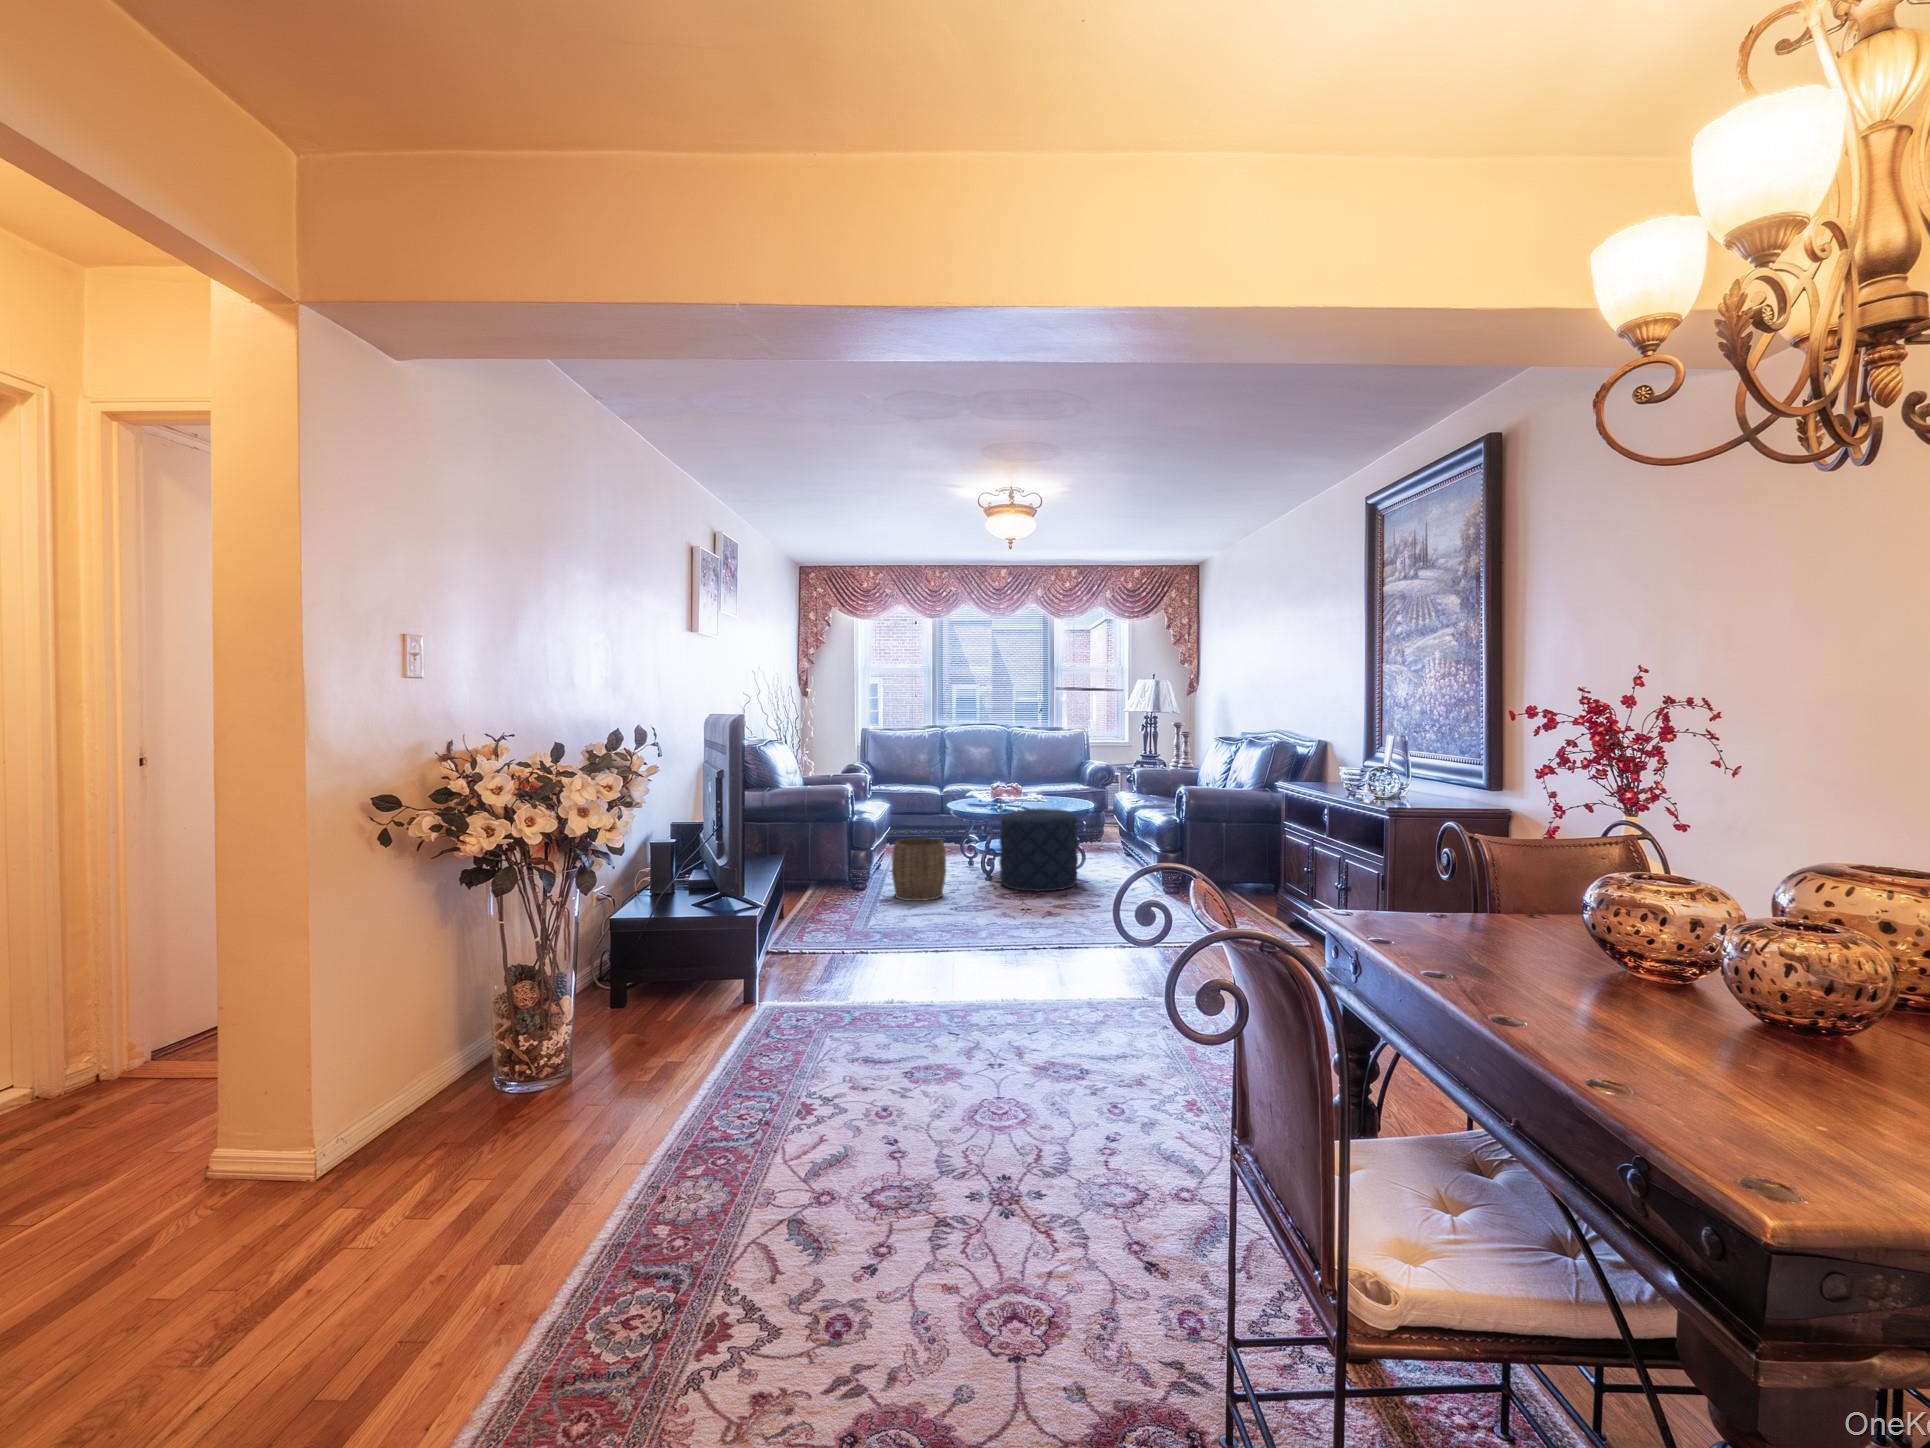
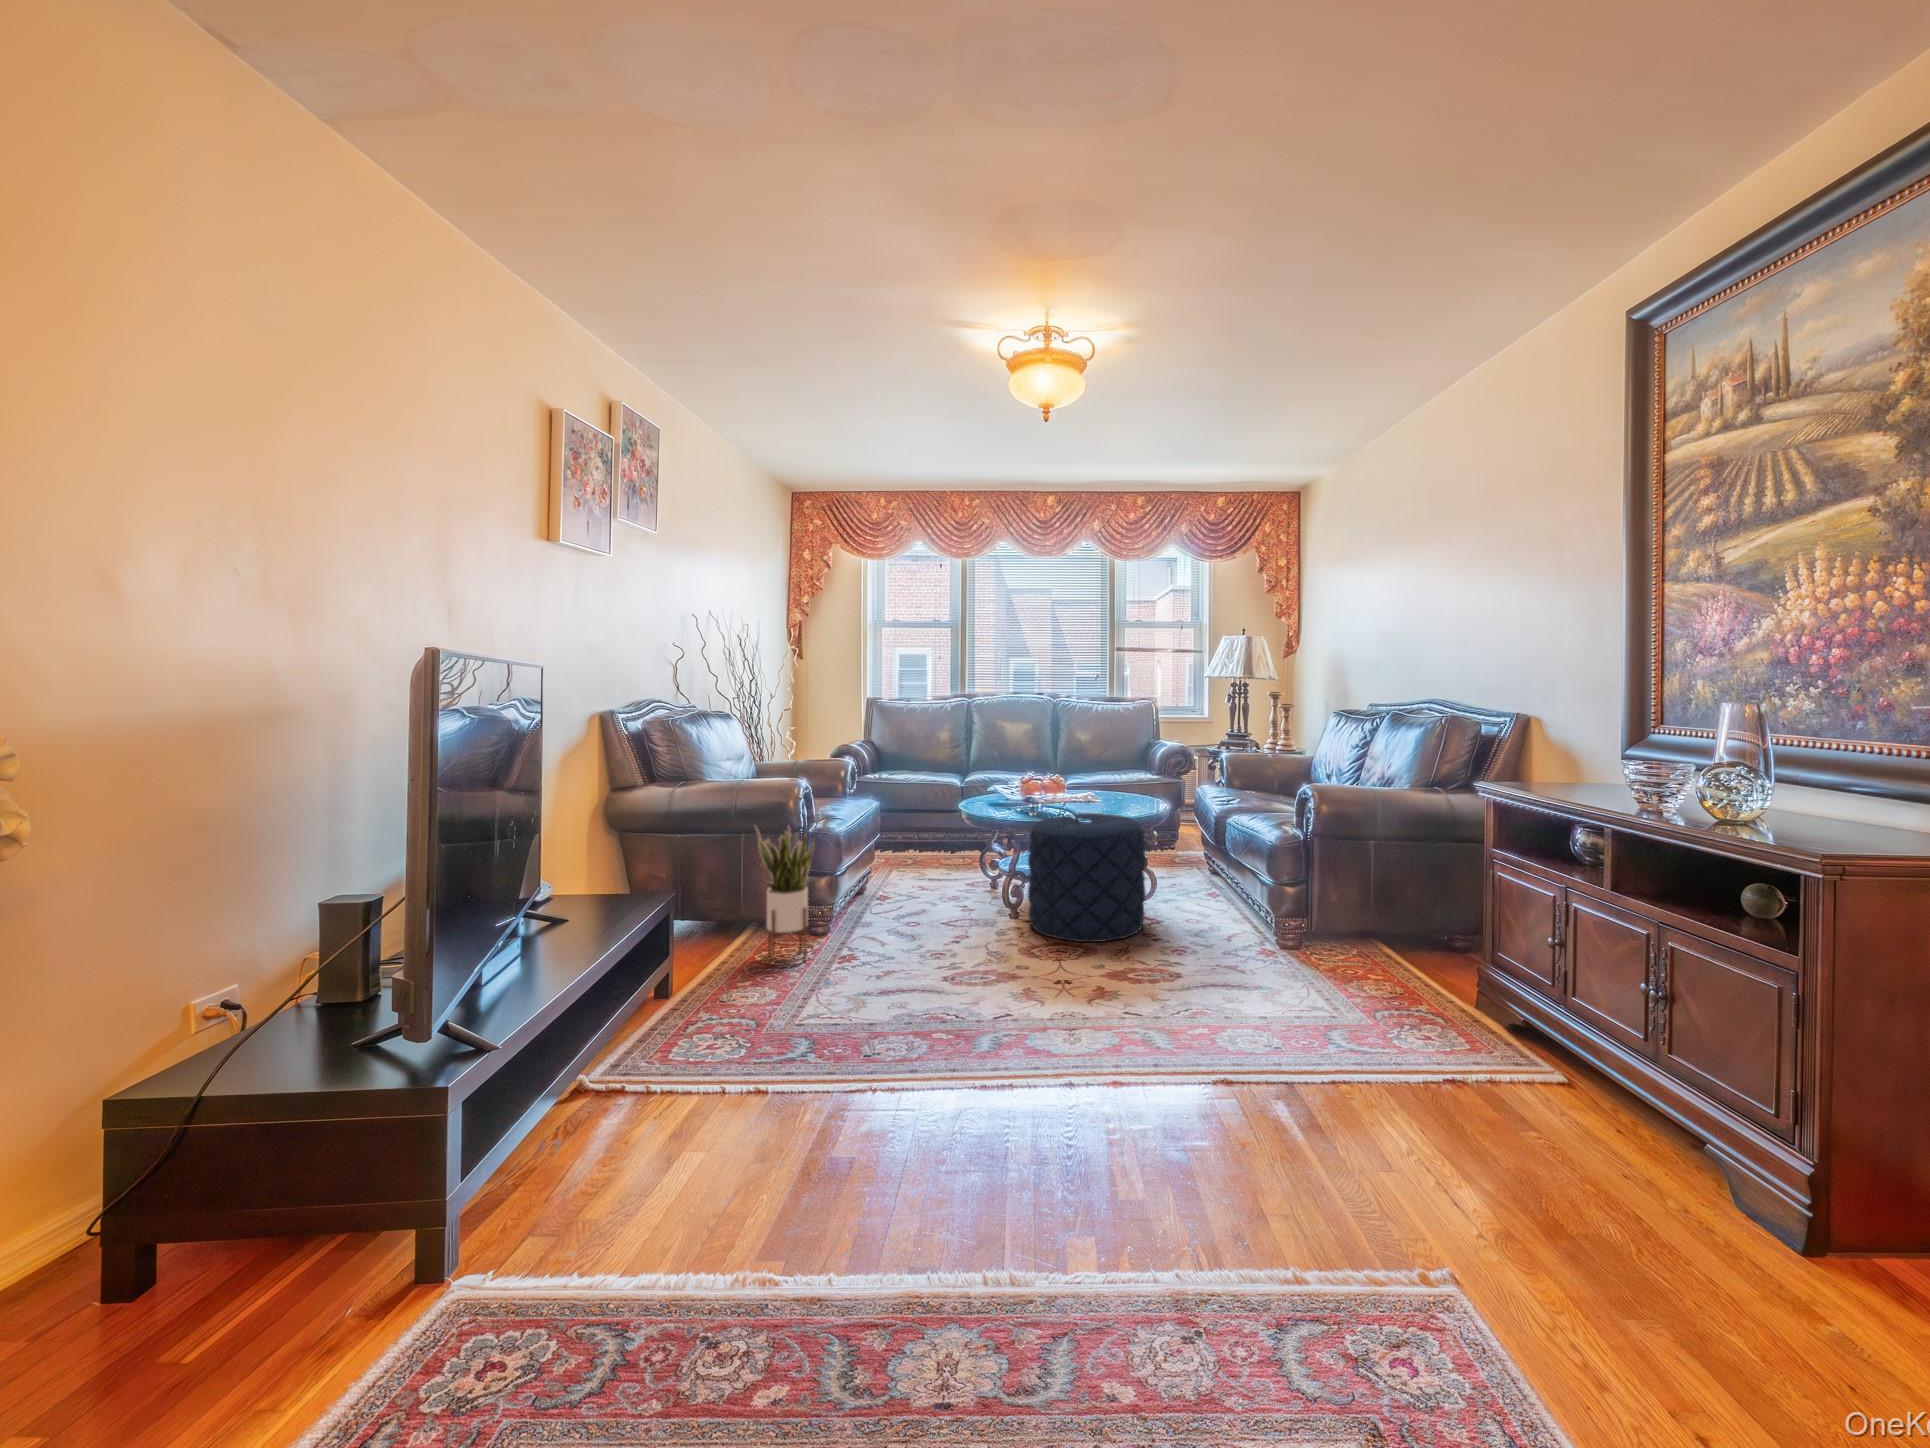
potted plant: none [826,814,865,905] -> present [755,826,814,964]
woven basket: present [892,838,946,901] -> none [860,858,943,959]

